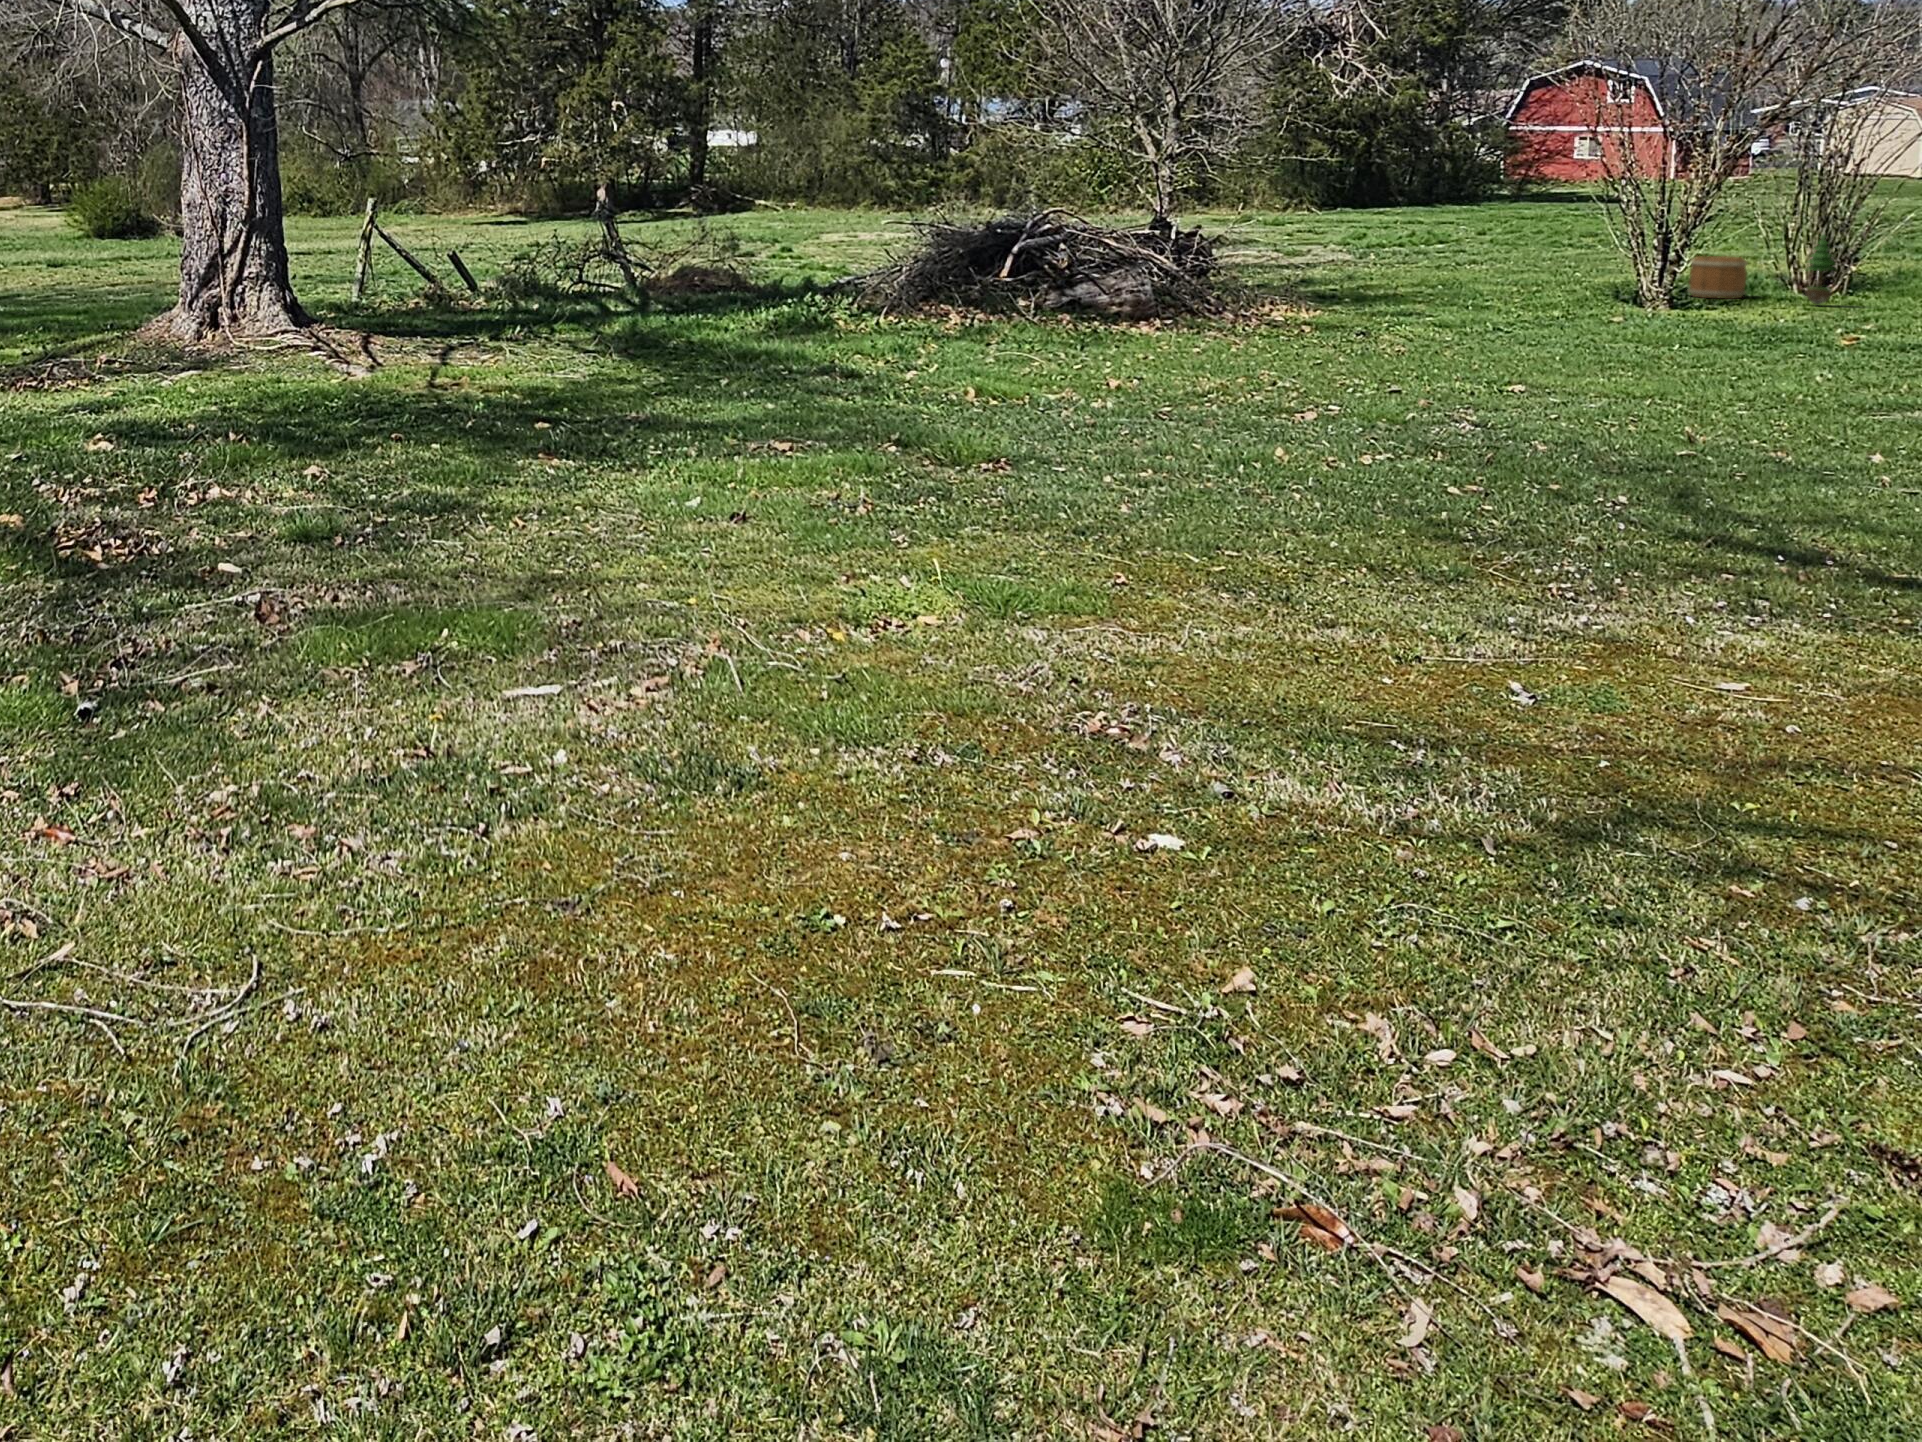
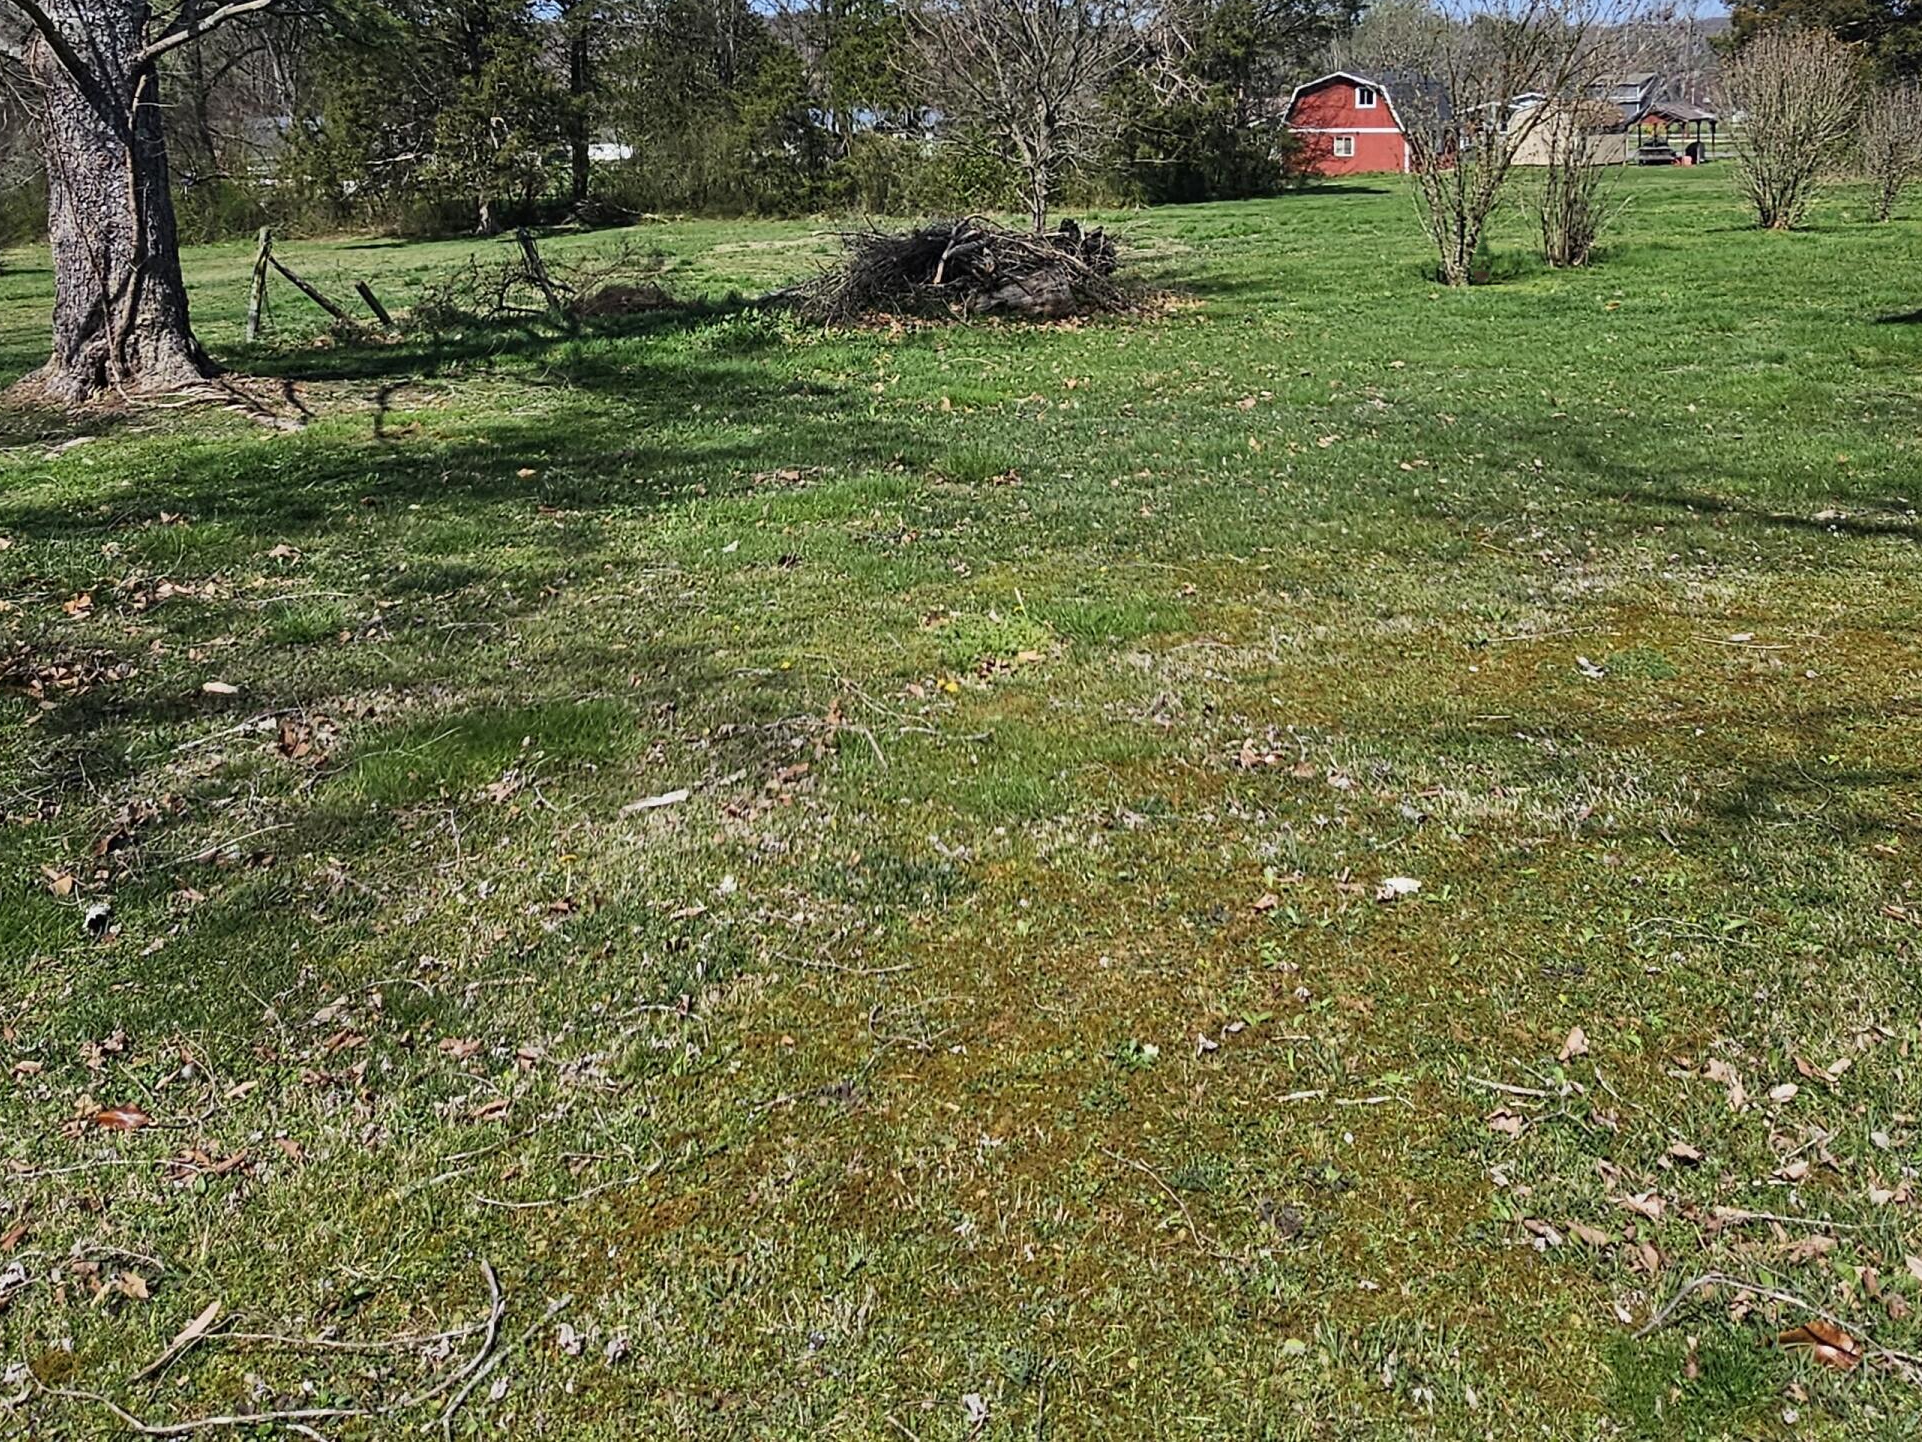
bucket: present [1688,256,1747,299] -> none [1399,247,1437,280]

